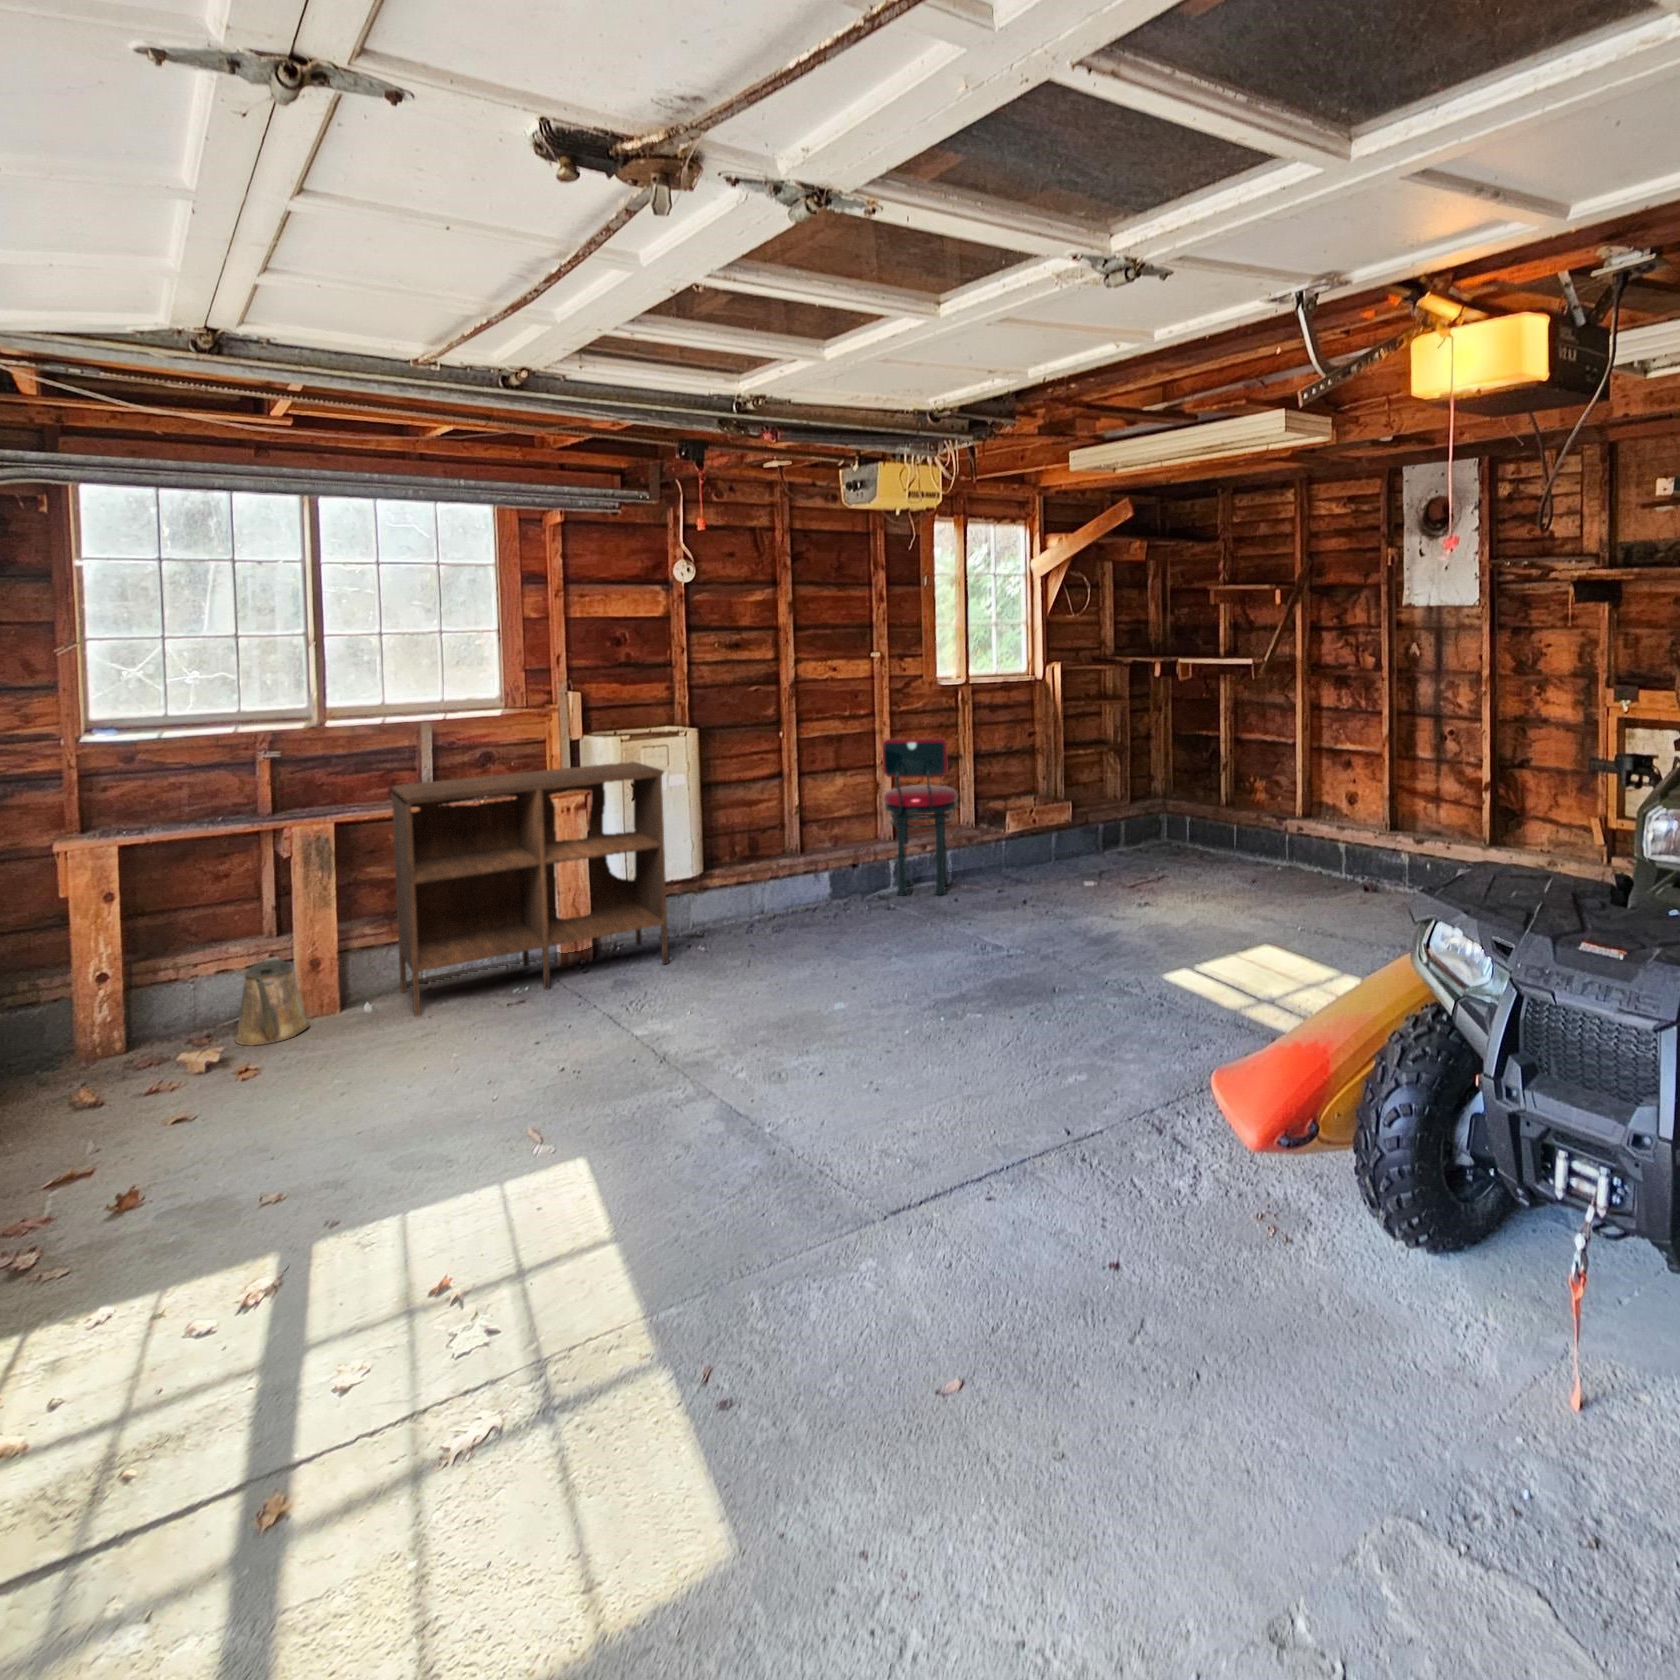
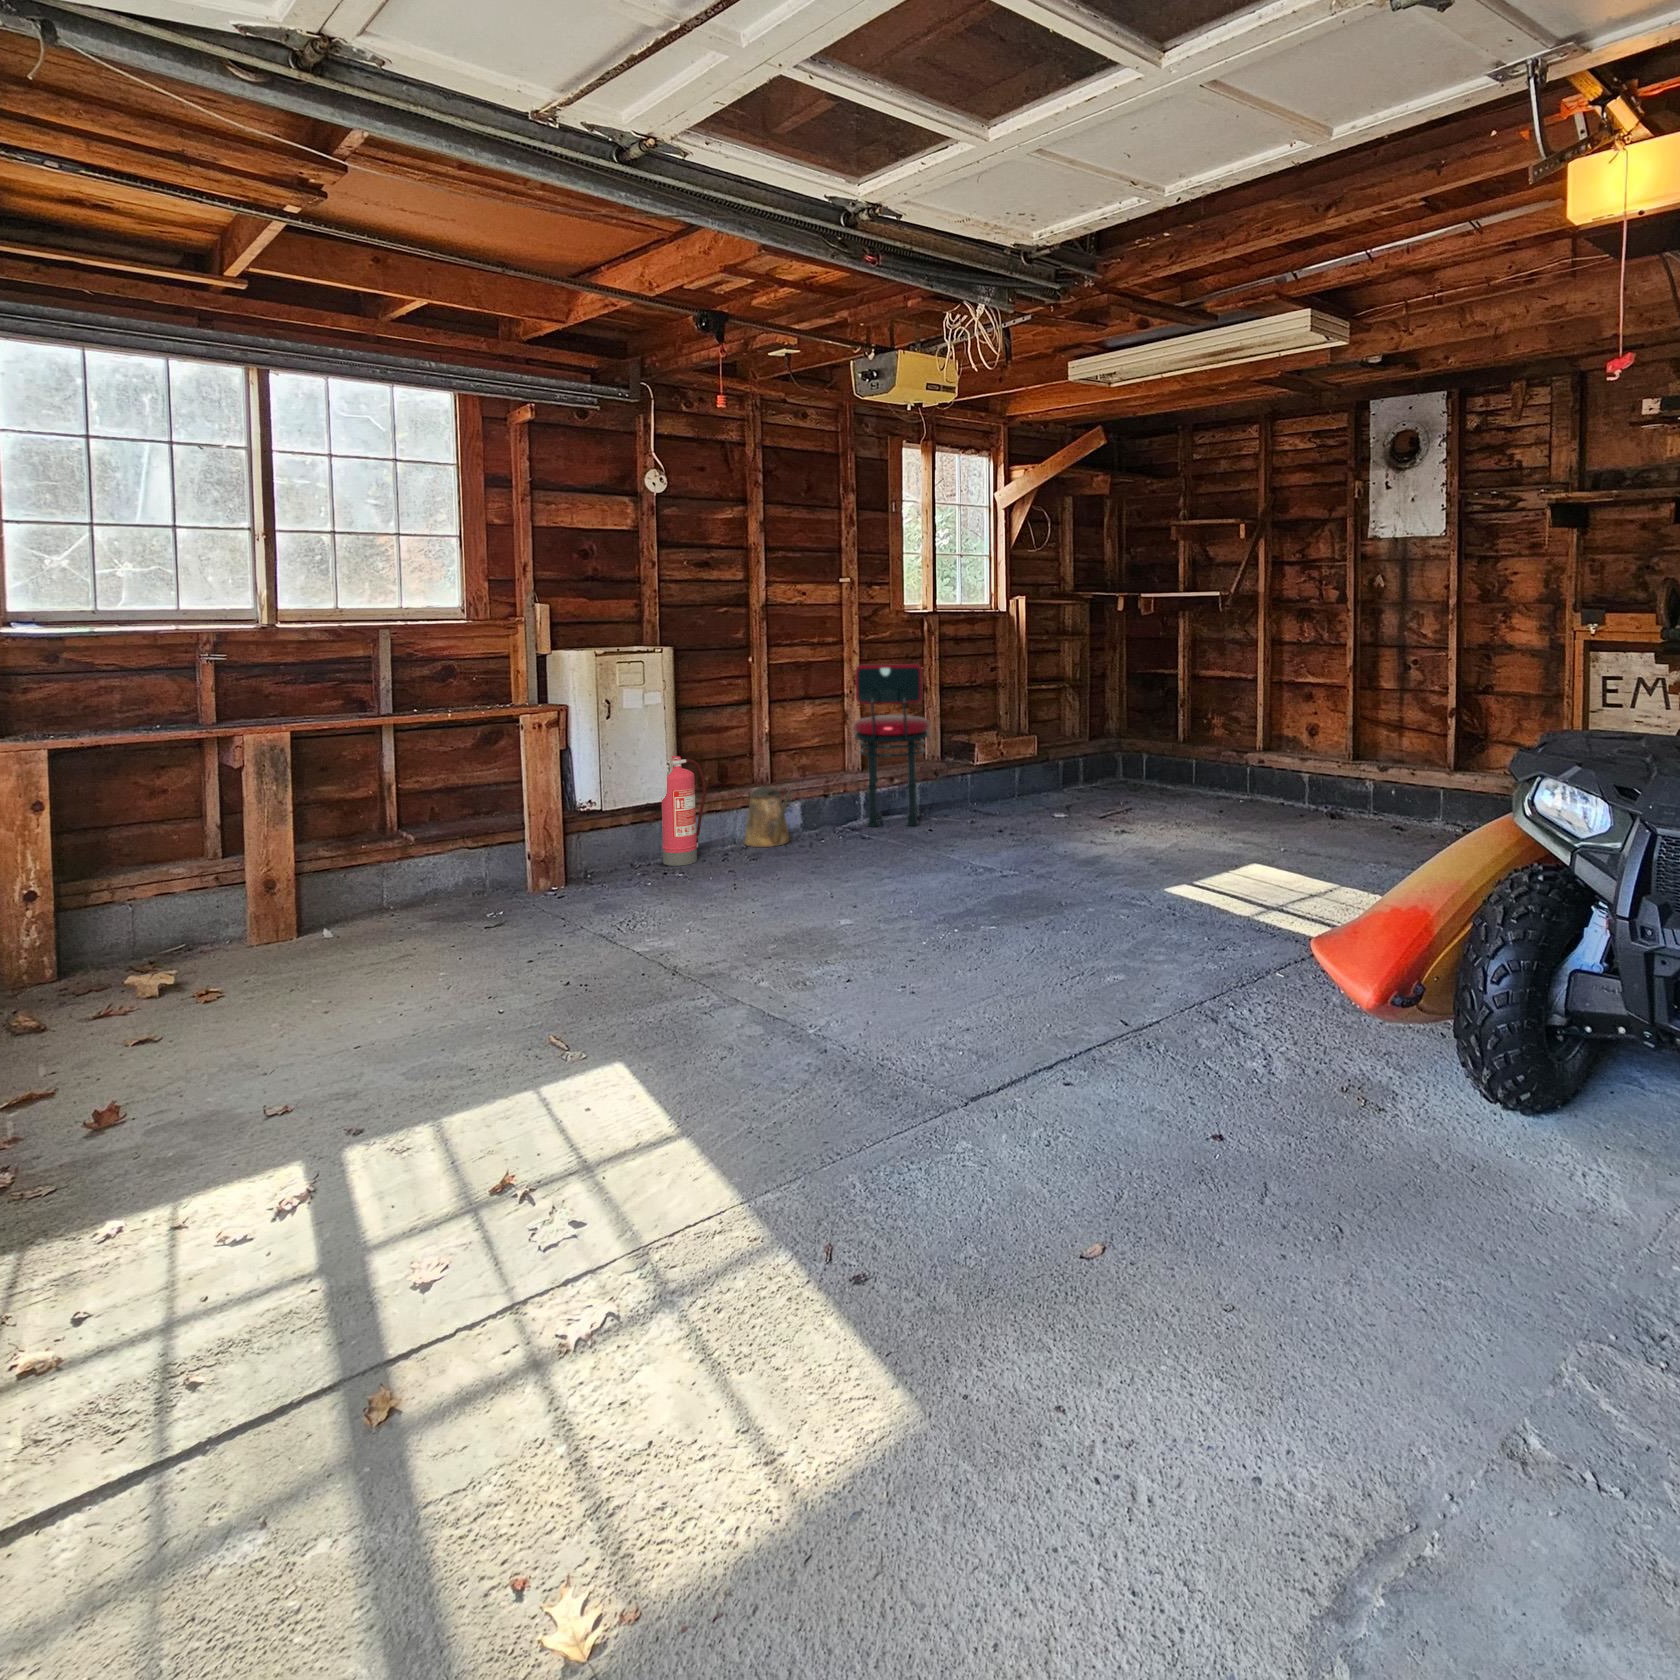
shelving unit: present [391,762,668,1017] -> none [347,679,648,943]
fire extinguisher: none [684,831,734,937] -> present [661,756,706,866]
watering can: present [235,957,310,1045] -> present [744,787,791,847]

